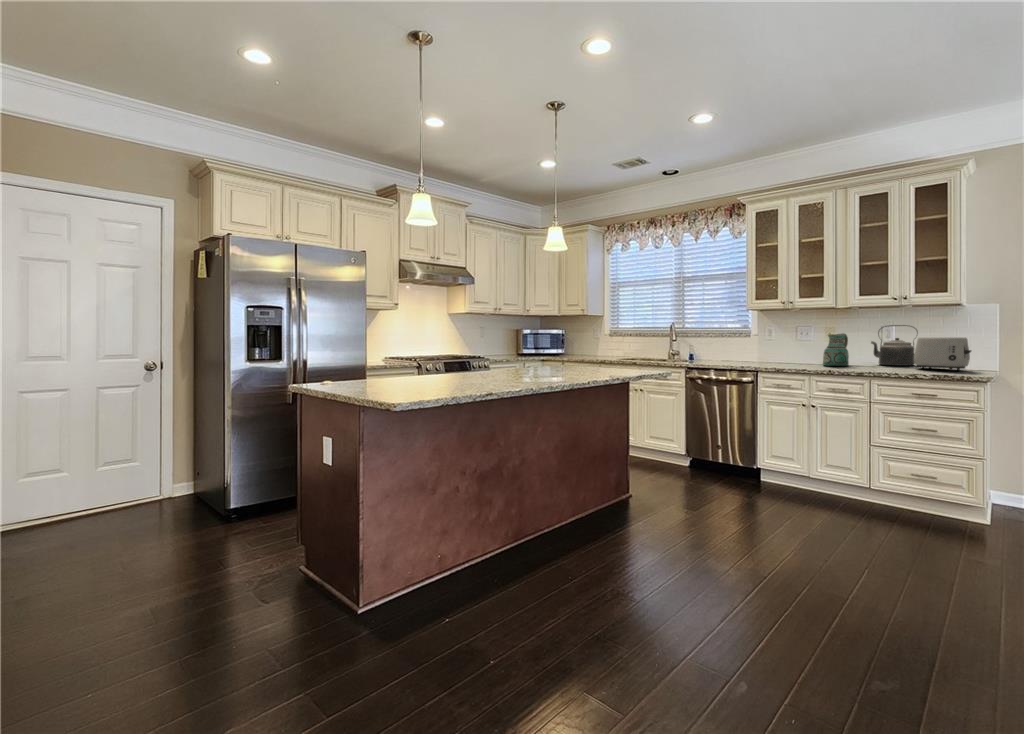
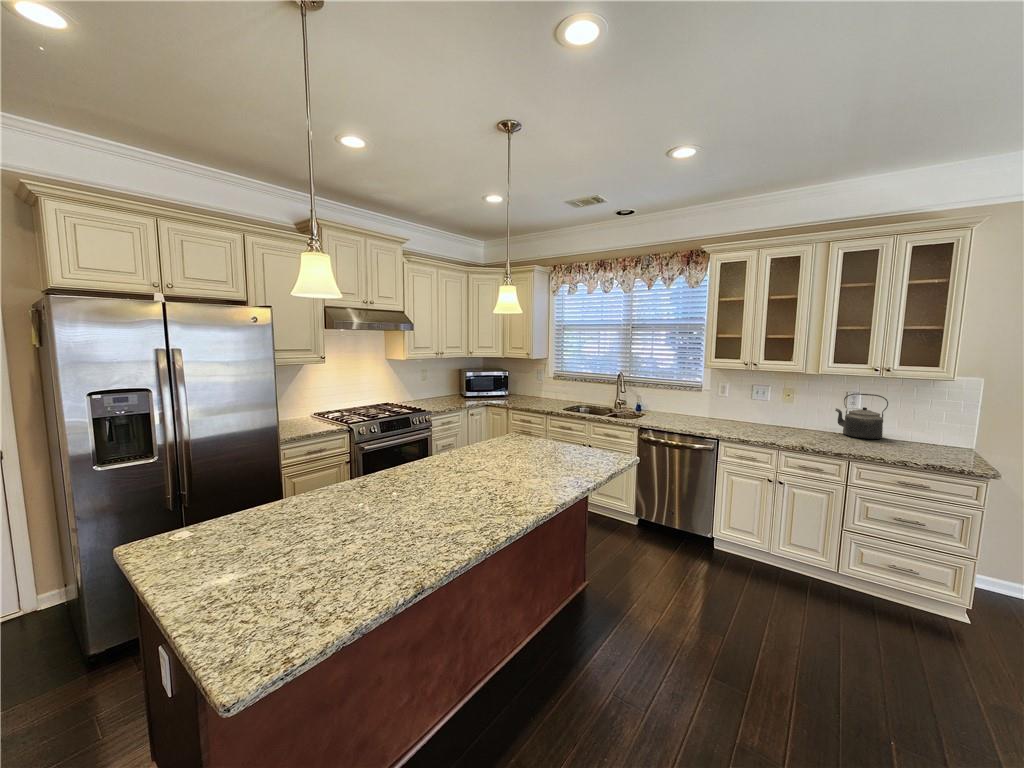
ceramic pitcher: present [823,333,849,366] -> none [786,399,814,436]
toaster: present [914,337,971,371] -> none [889,413,963,455]

